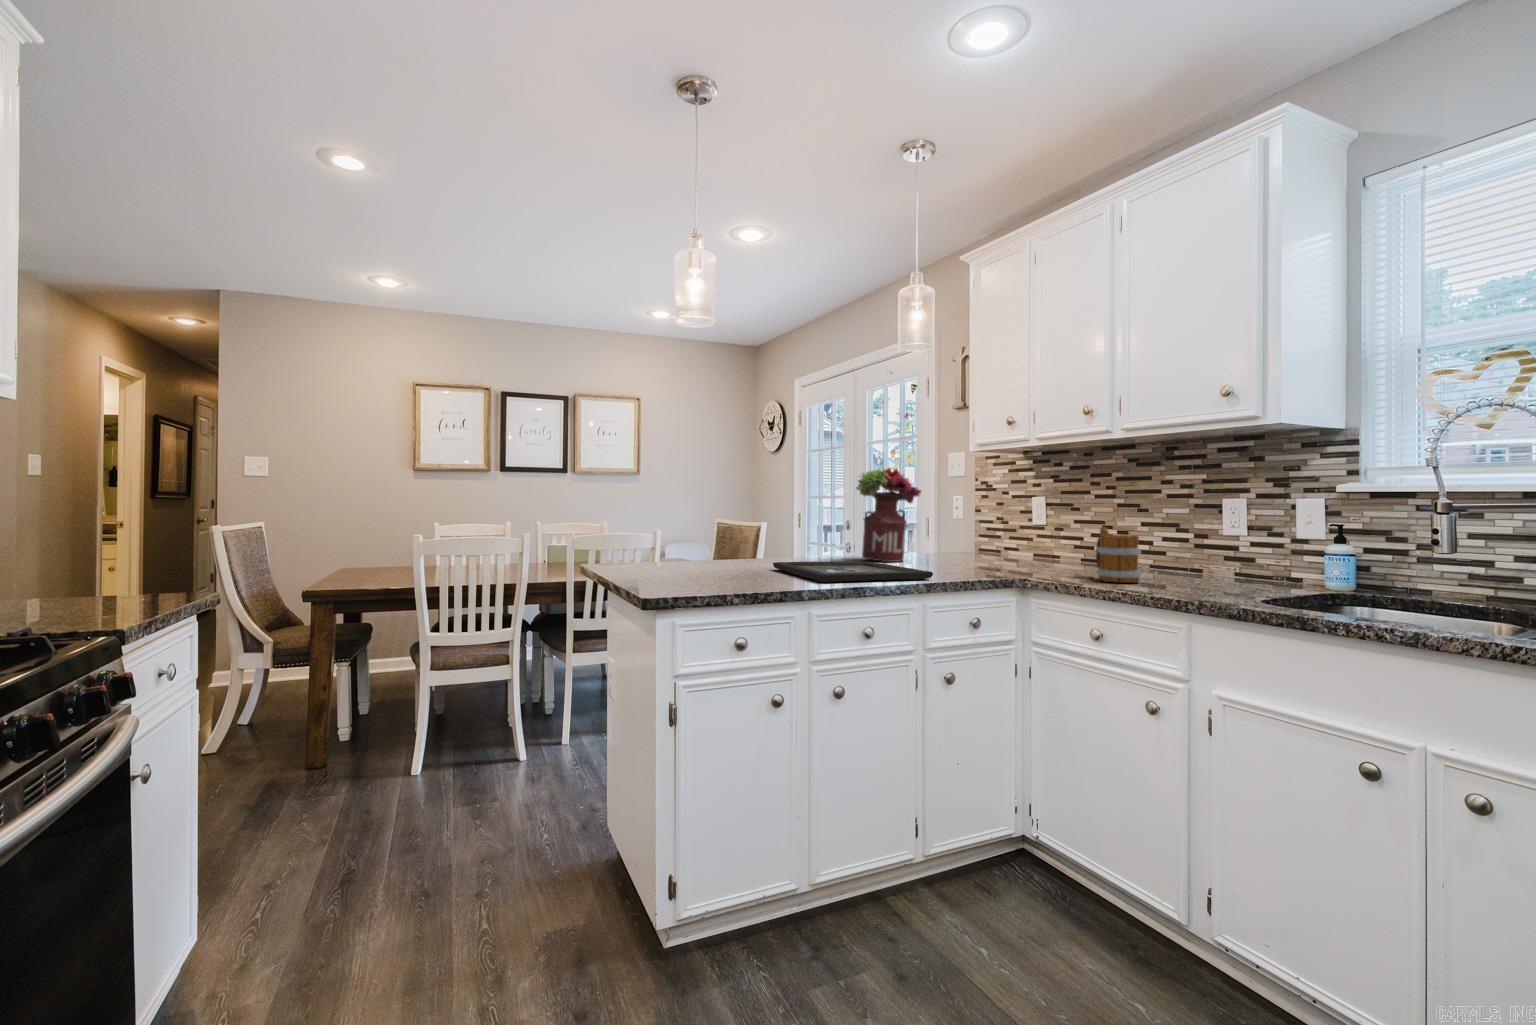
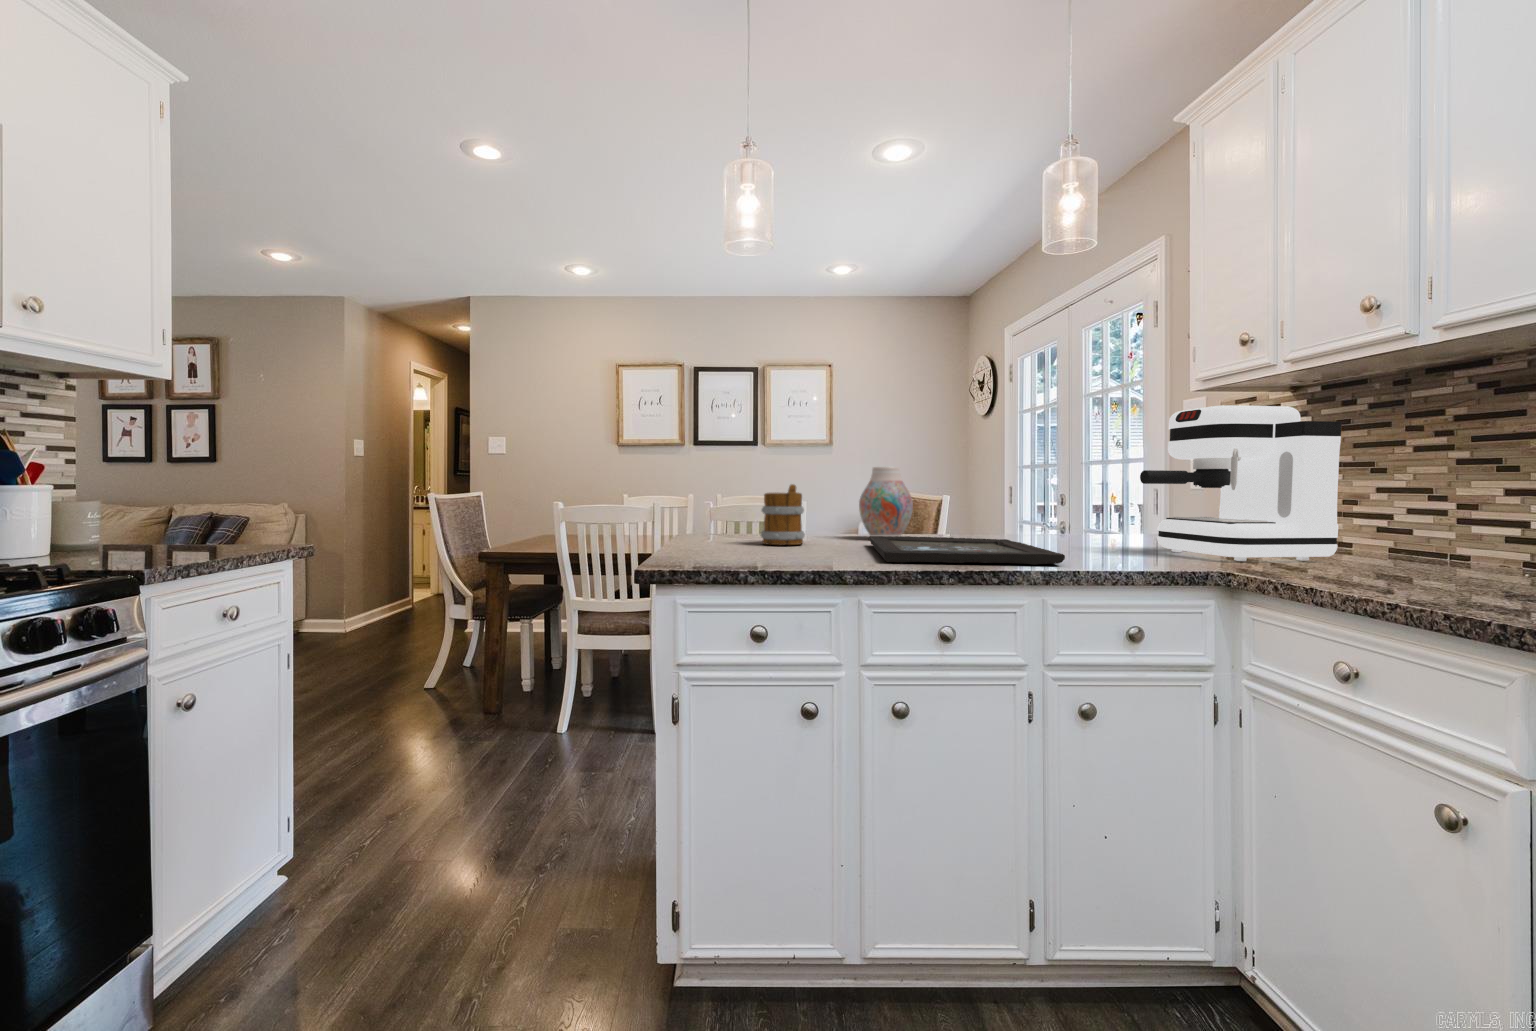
flower arrangement: present [857,468,921,562] -> none [1008,415,1105,542]
coffee maker: none [958,469,1068,572] -> present [1140,405,1342,561]
vase: none [749,506,792,564] -> present [859,467,913,536]
mug: present [1096,527,1141,583] -> present [760,484,805,545]

